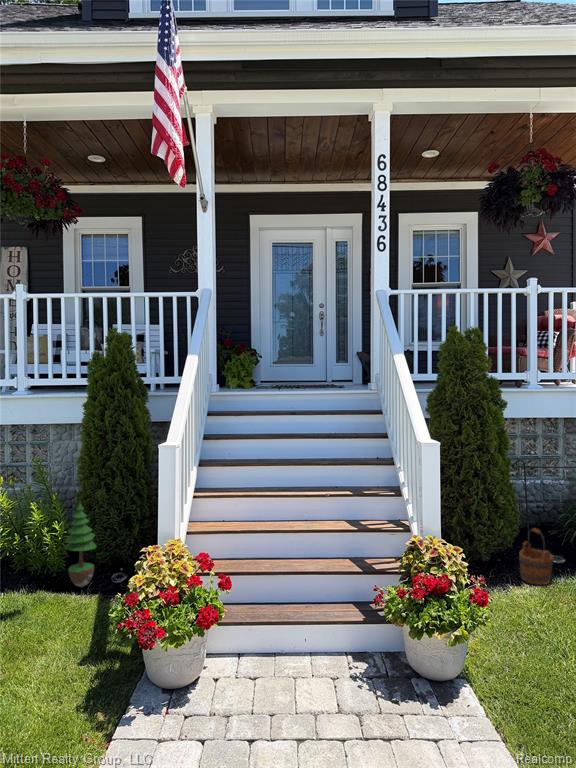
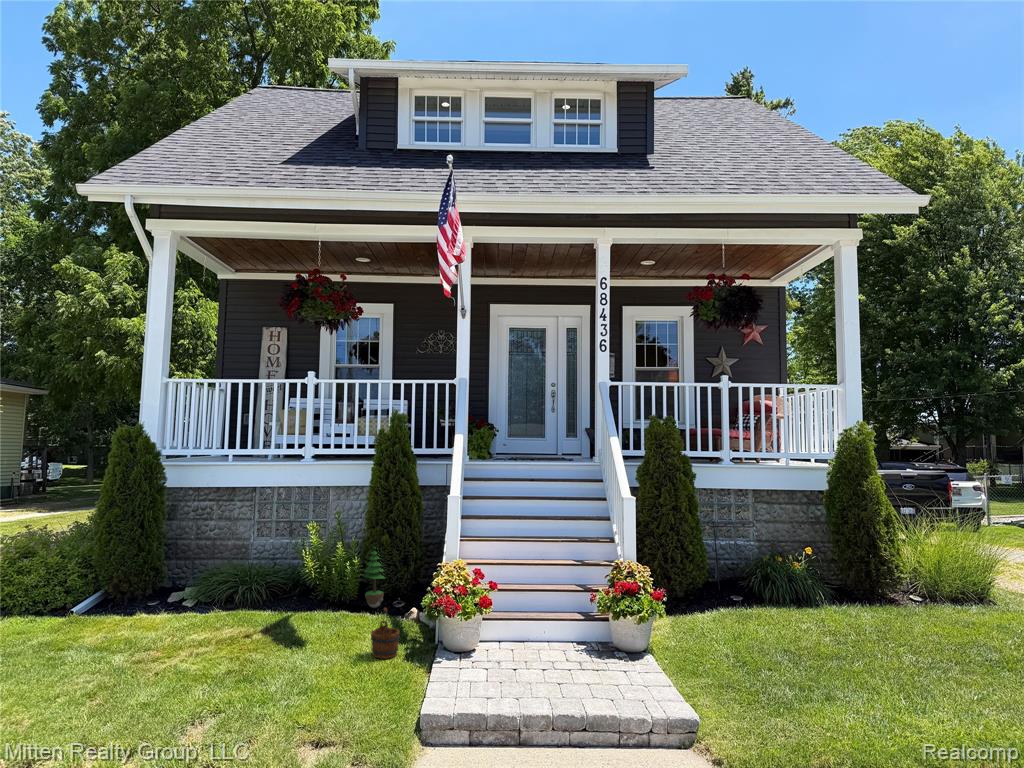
wooden bucket: present [519,528,553,585] -> present [371,608,399,659]

